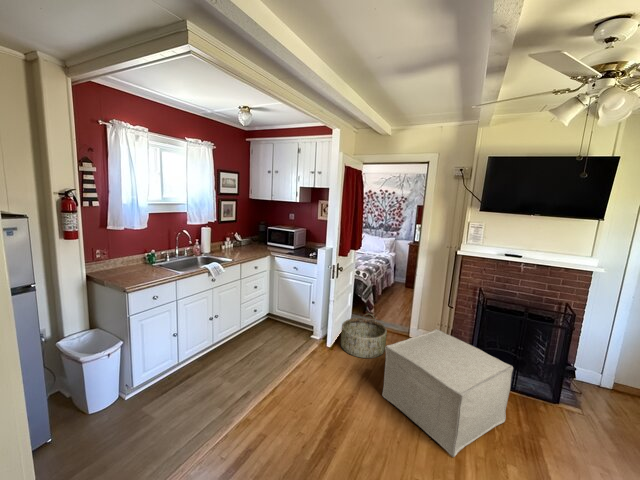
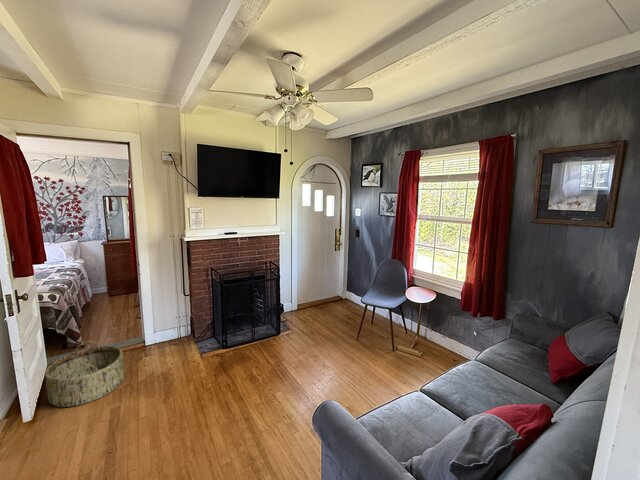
ottoman: present [382,329,513,457] -> none [143,320,261,421]

